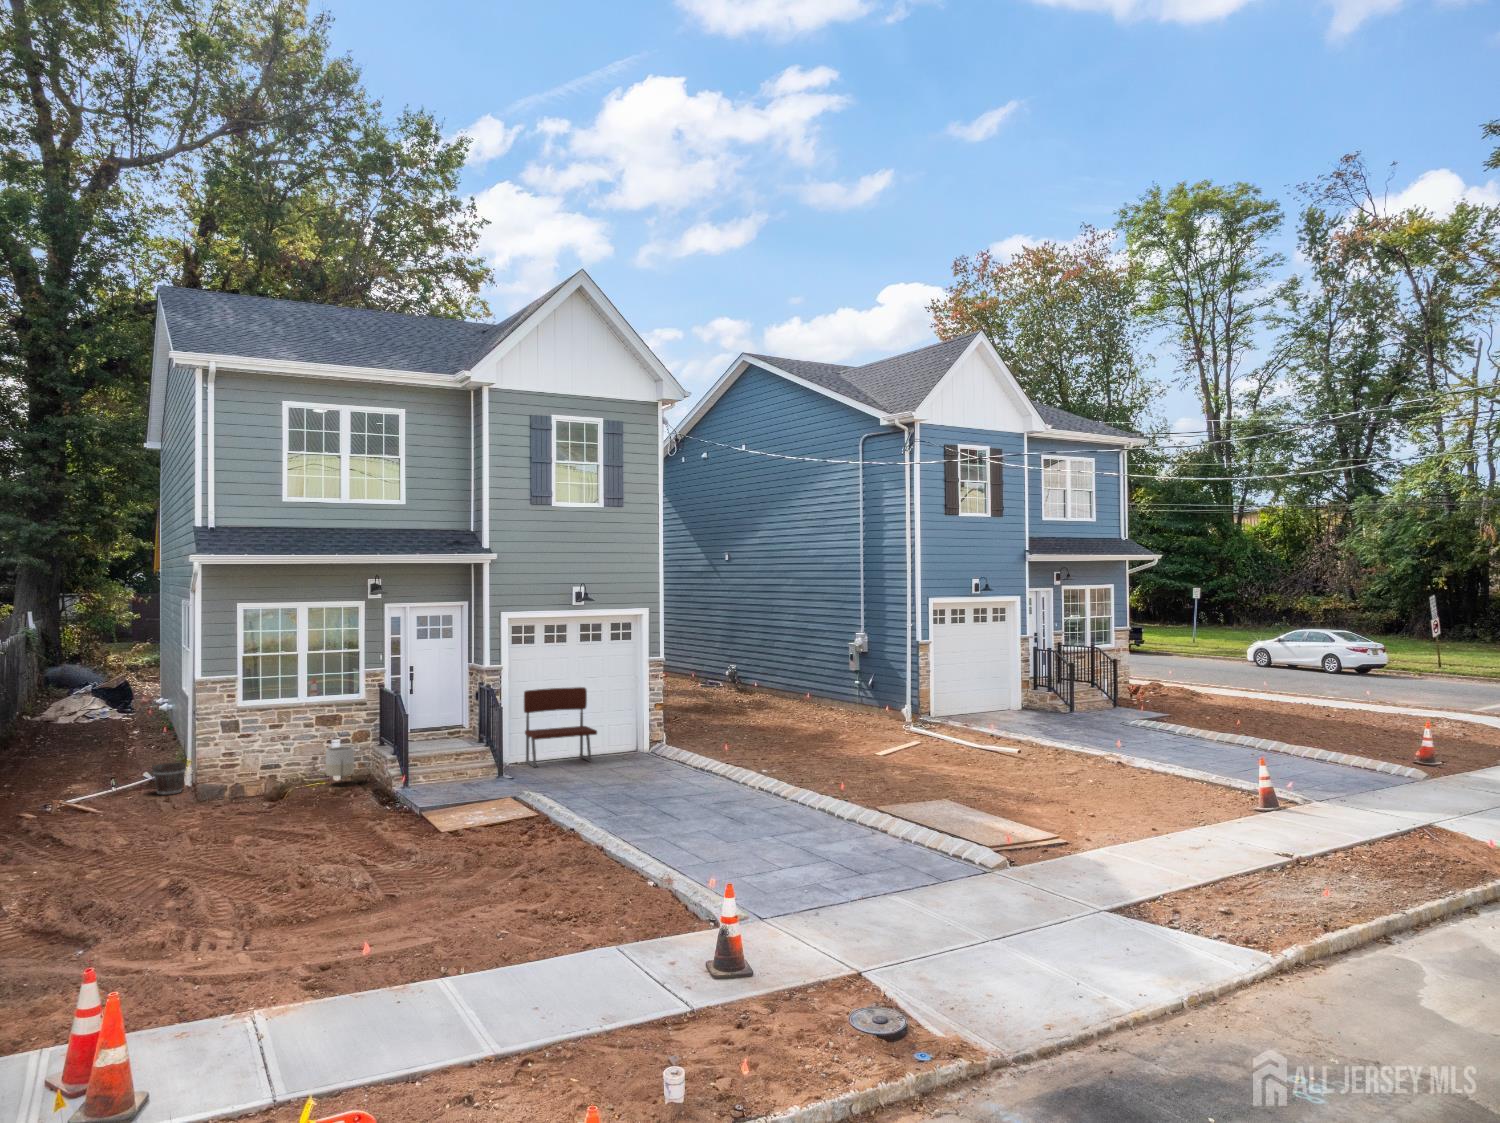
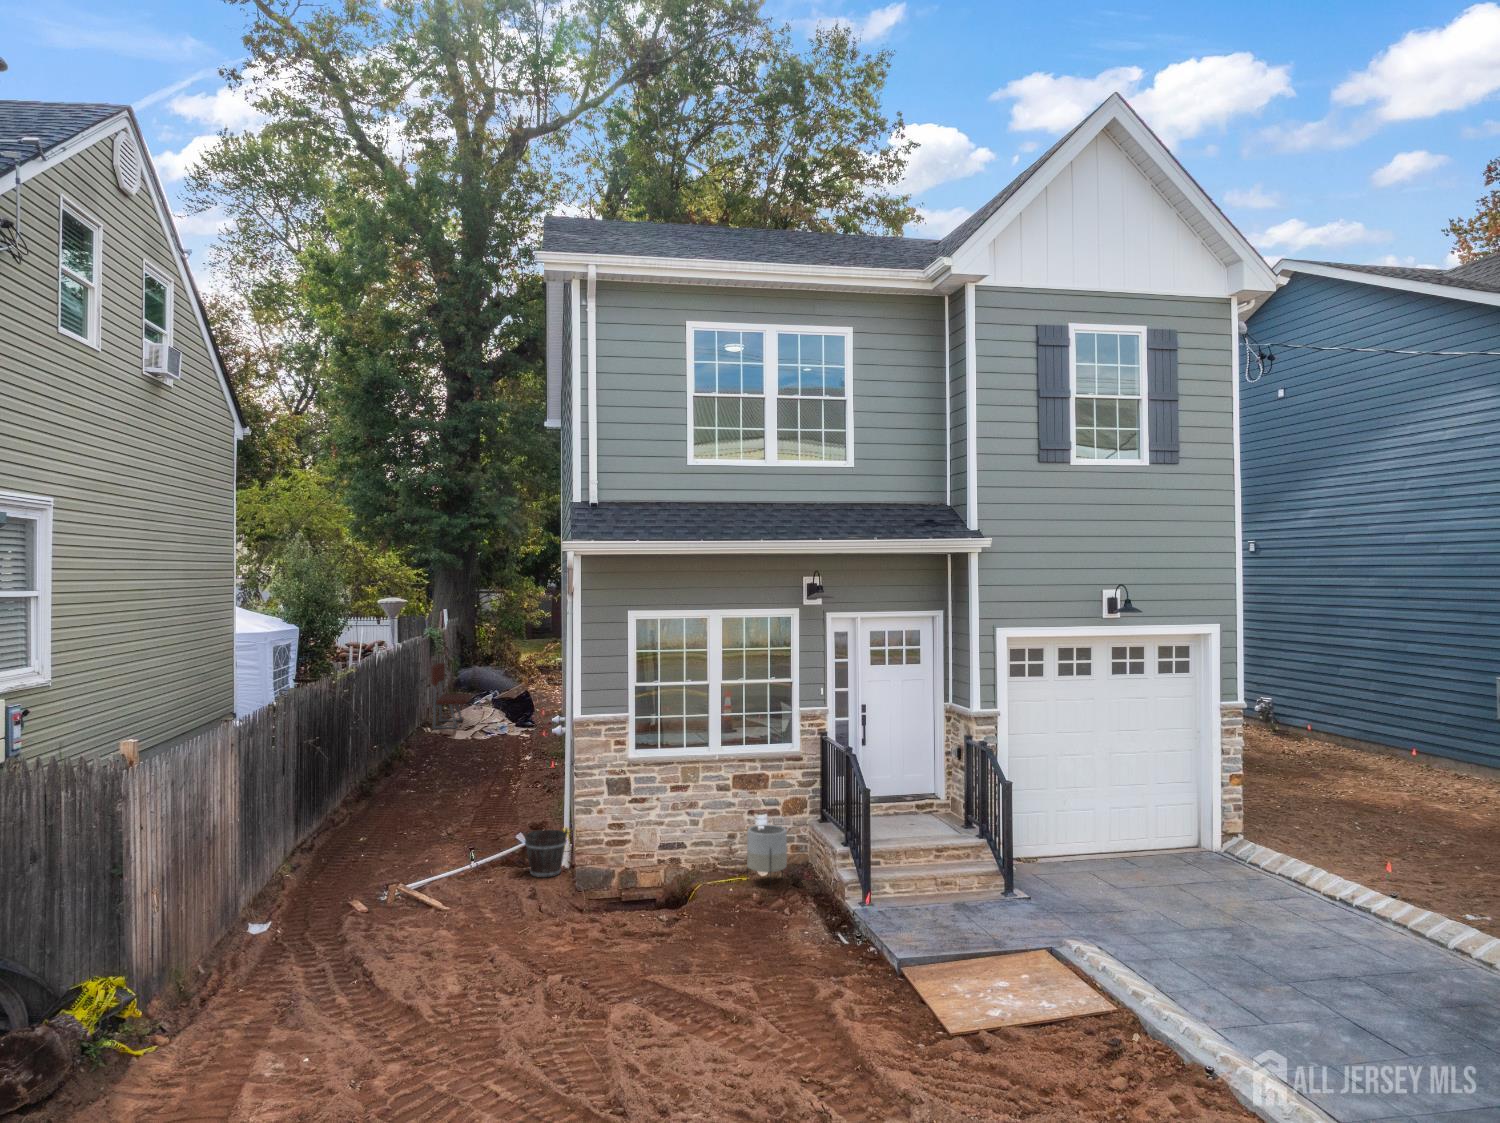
bench: present [524,687,597,767] -> present [431,663,471,729]

